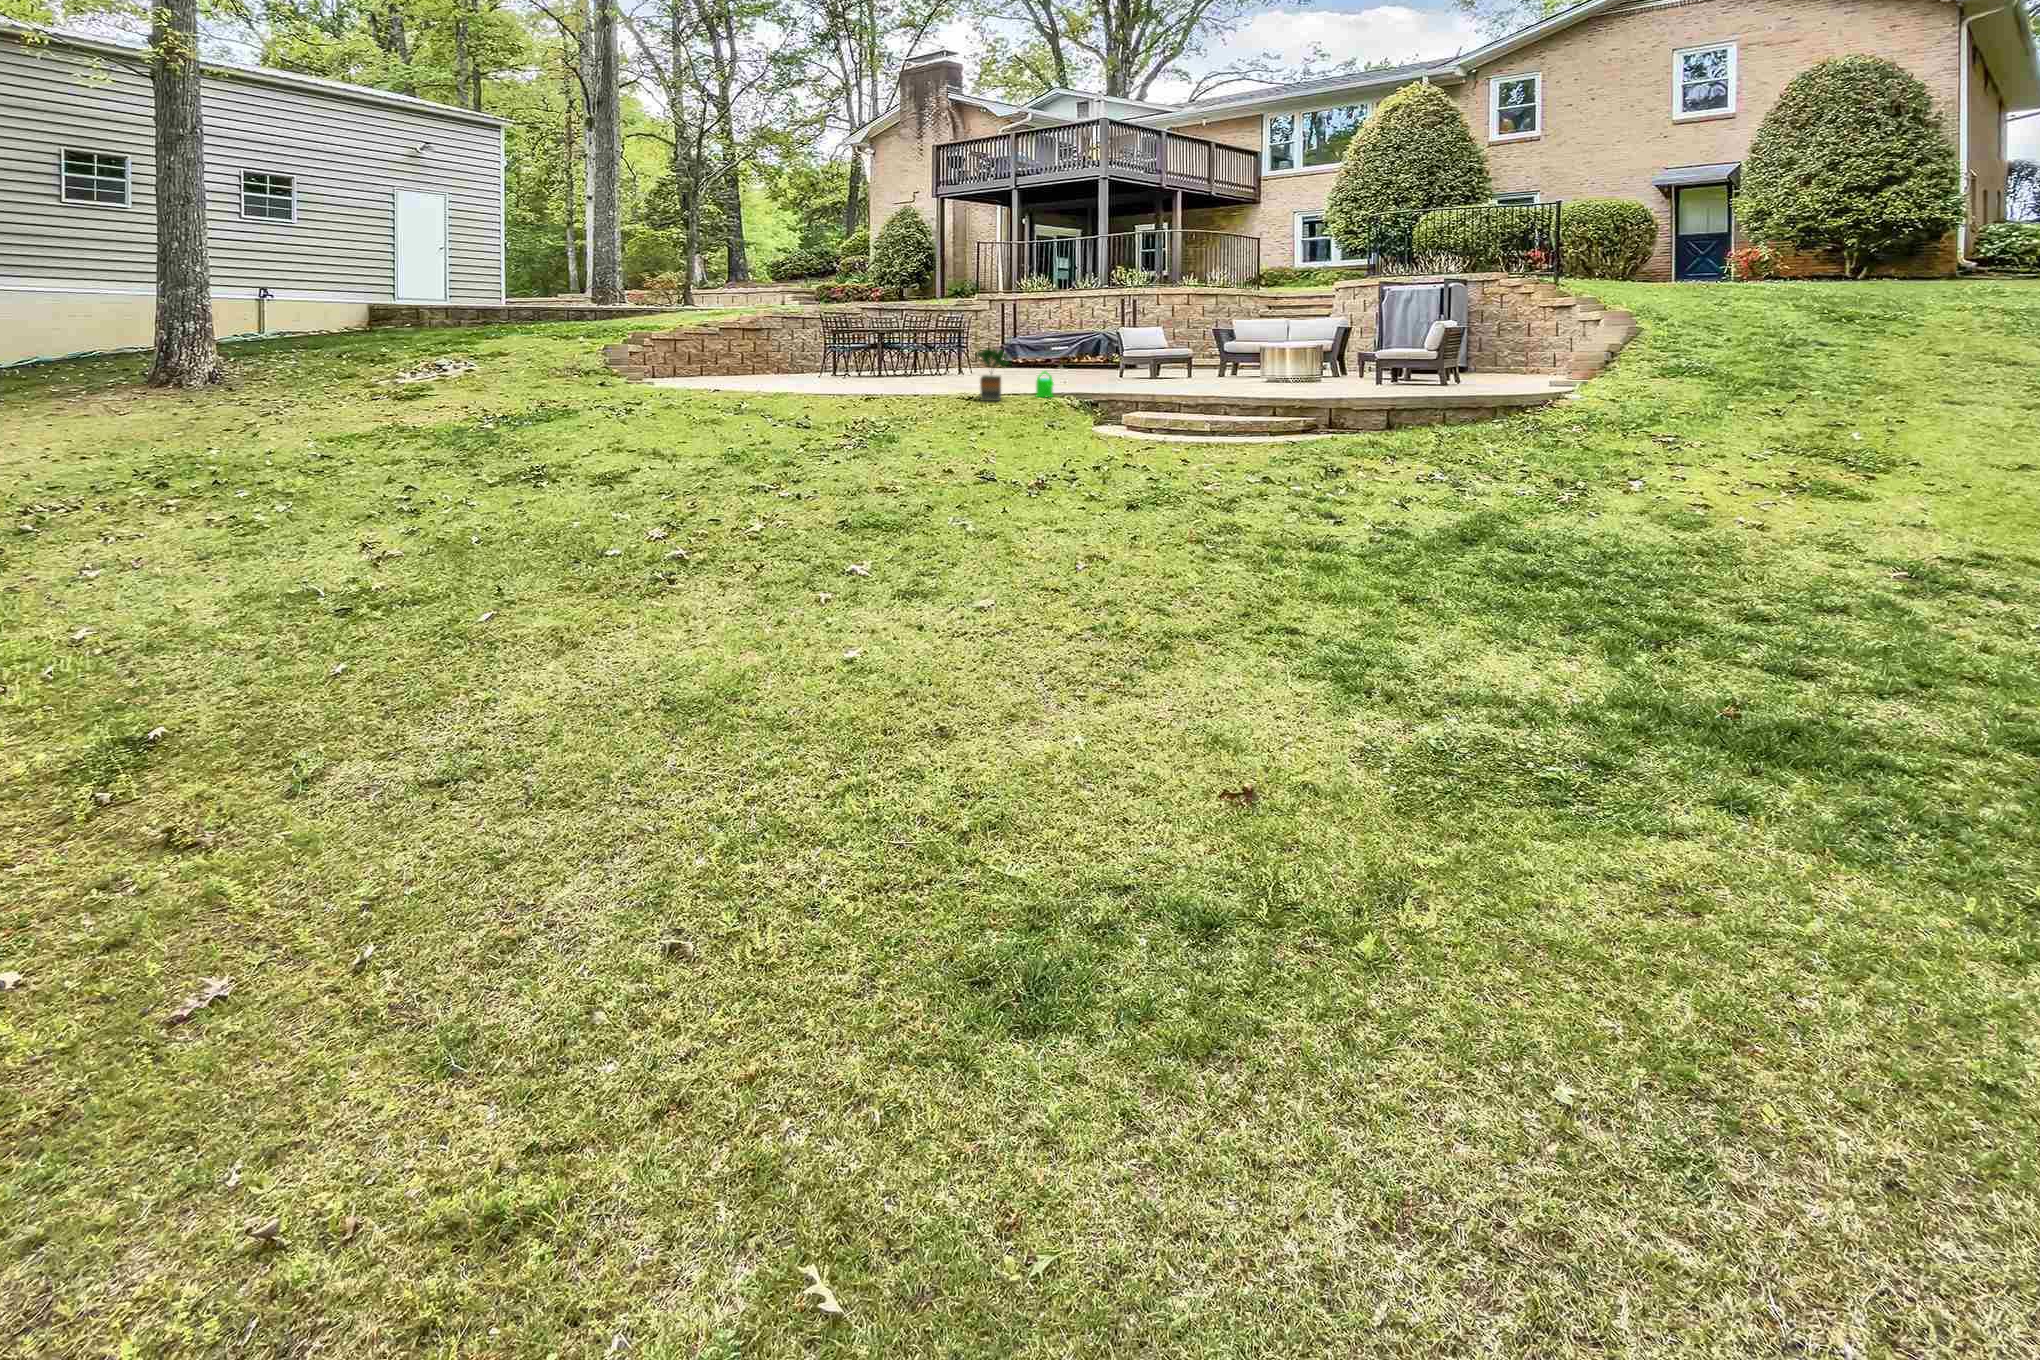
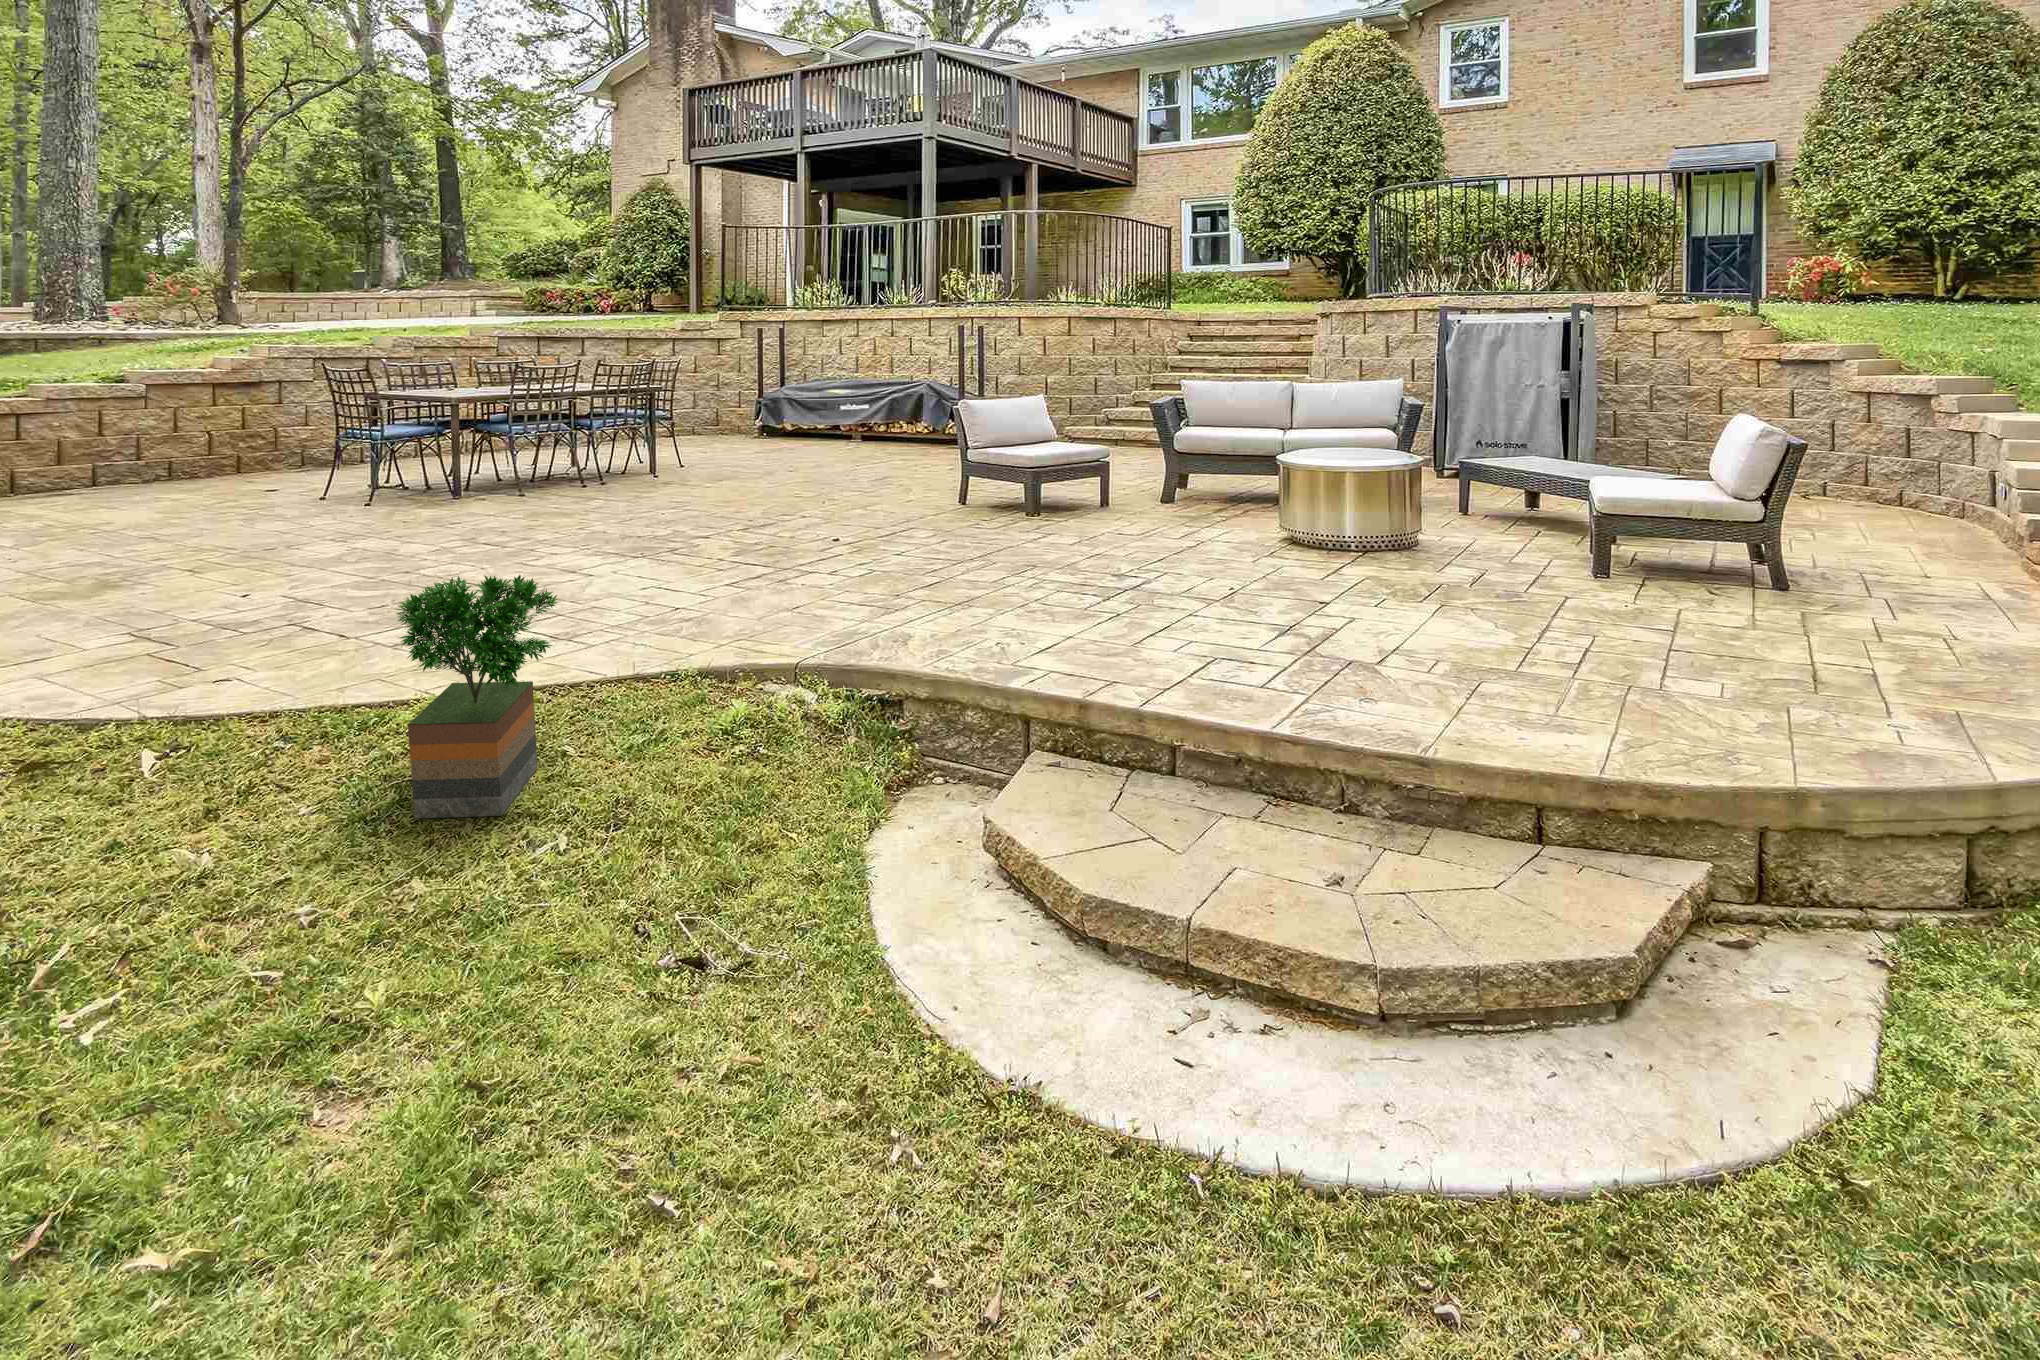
watering can: present [1036,371,1054,397] -> none [689,635,767,747]

